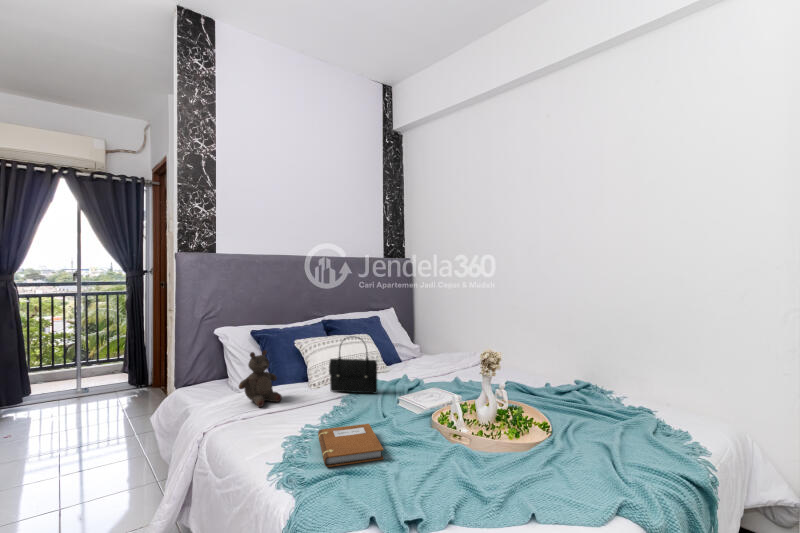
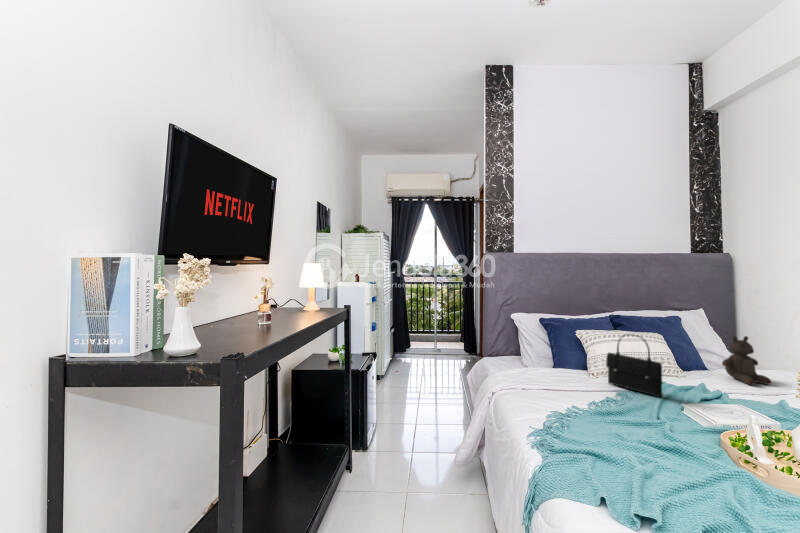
stuffed bear: present [239,350,282,407] -> present [722,336,771,385]
notebook: present [318,424,384,467] -> none [575,412,639,458]

